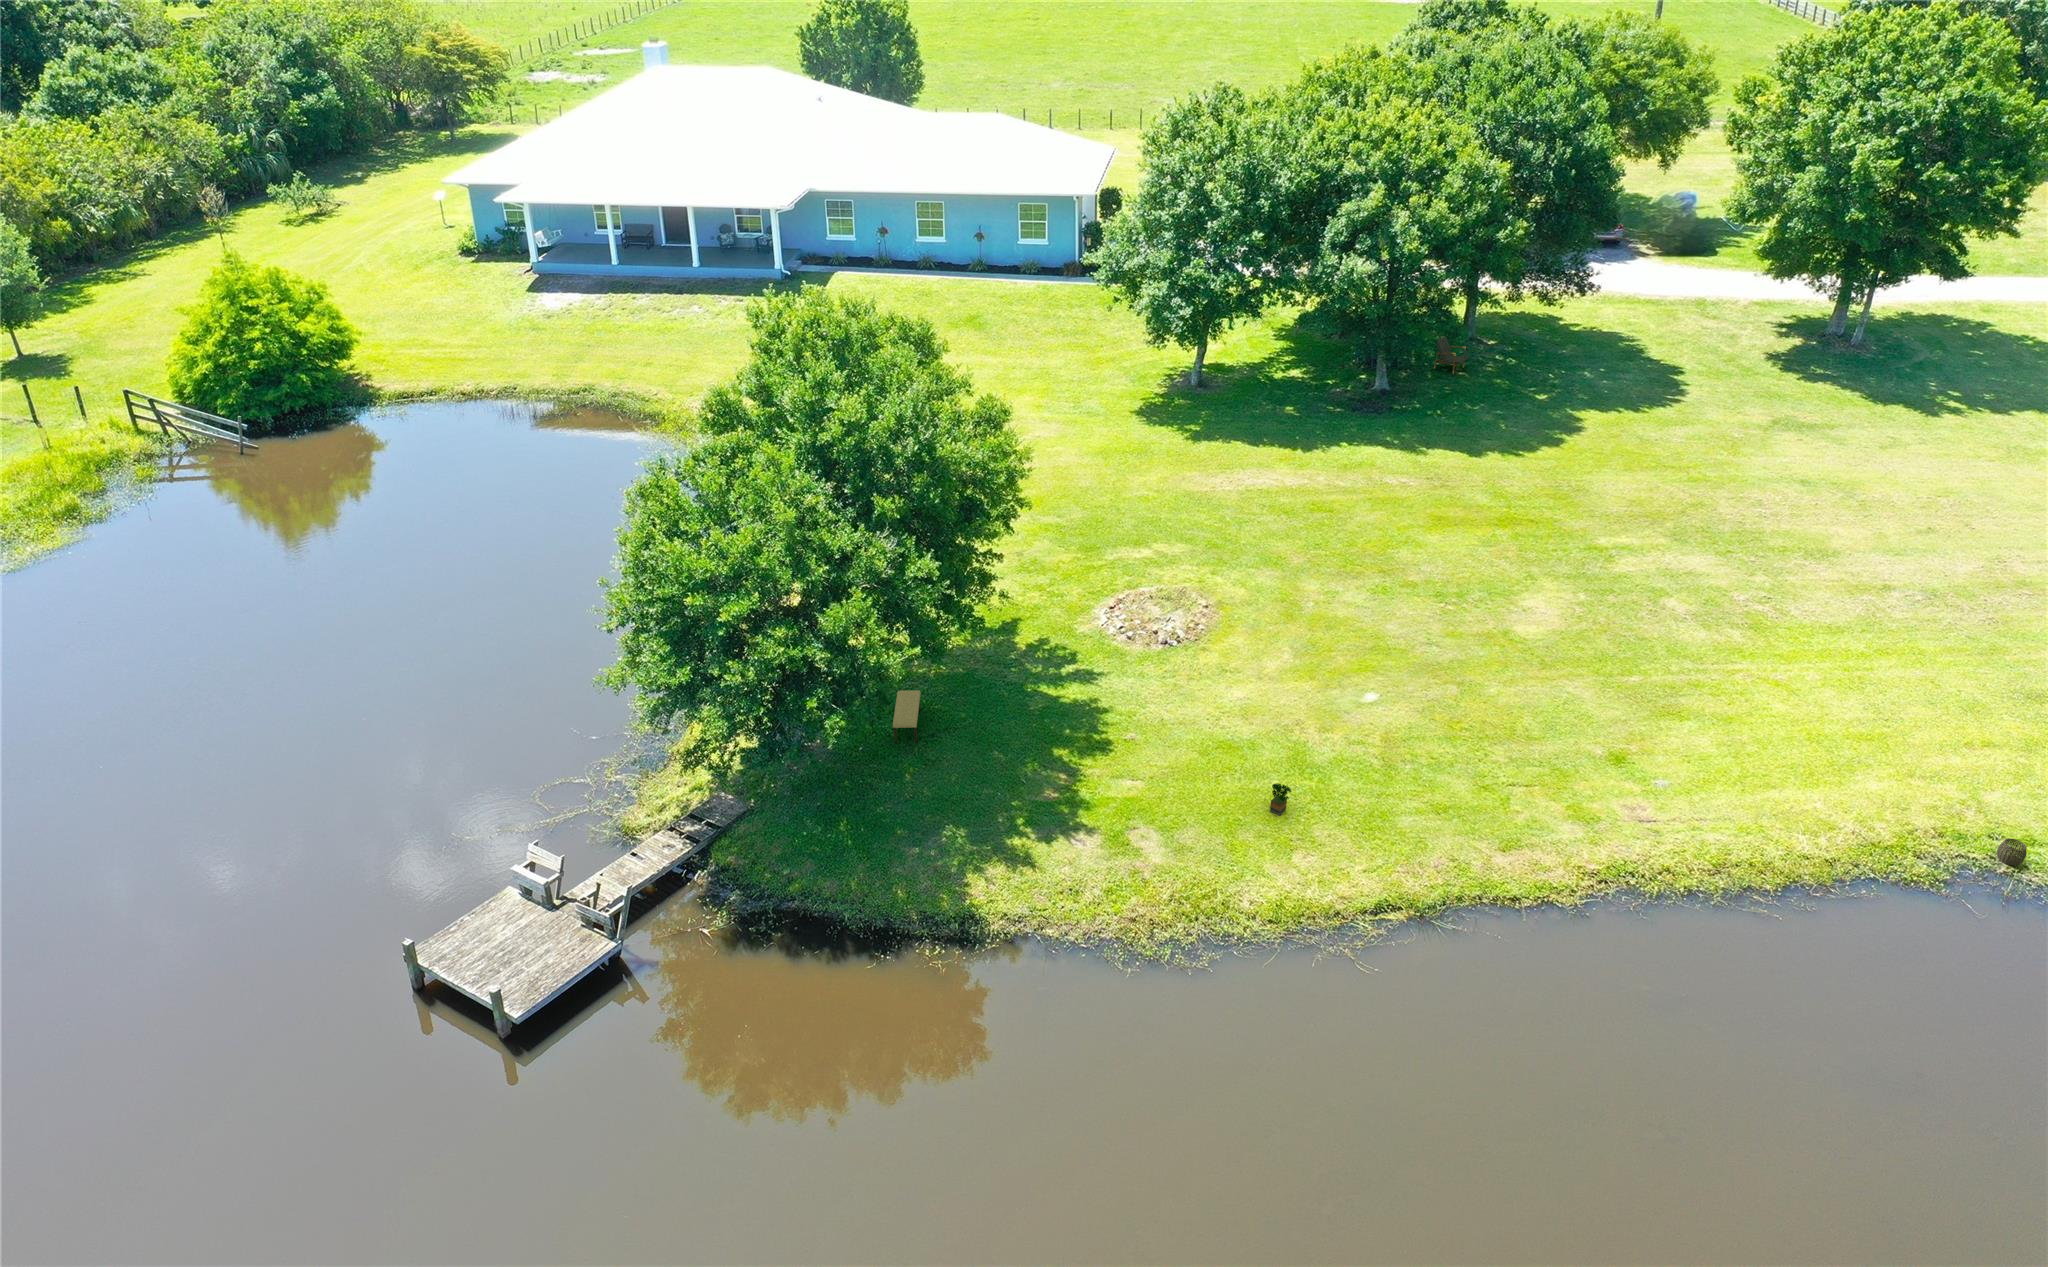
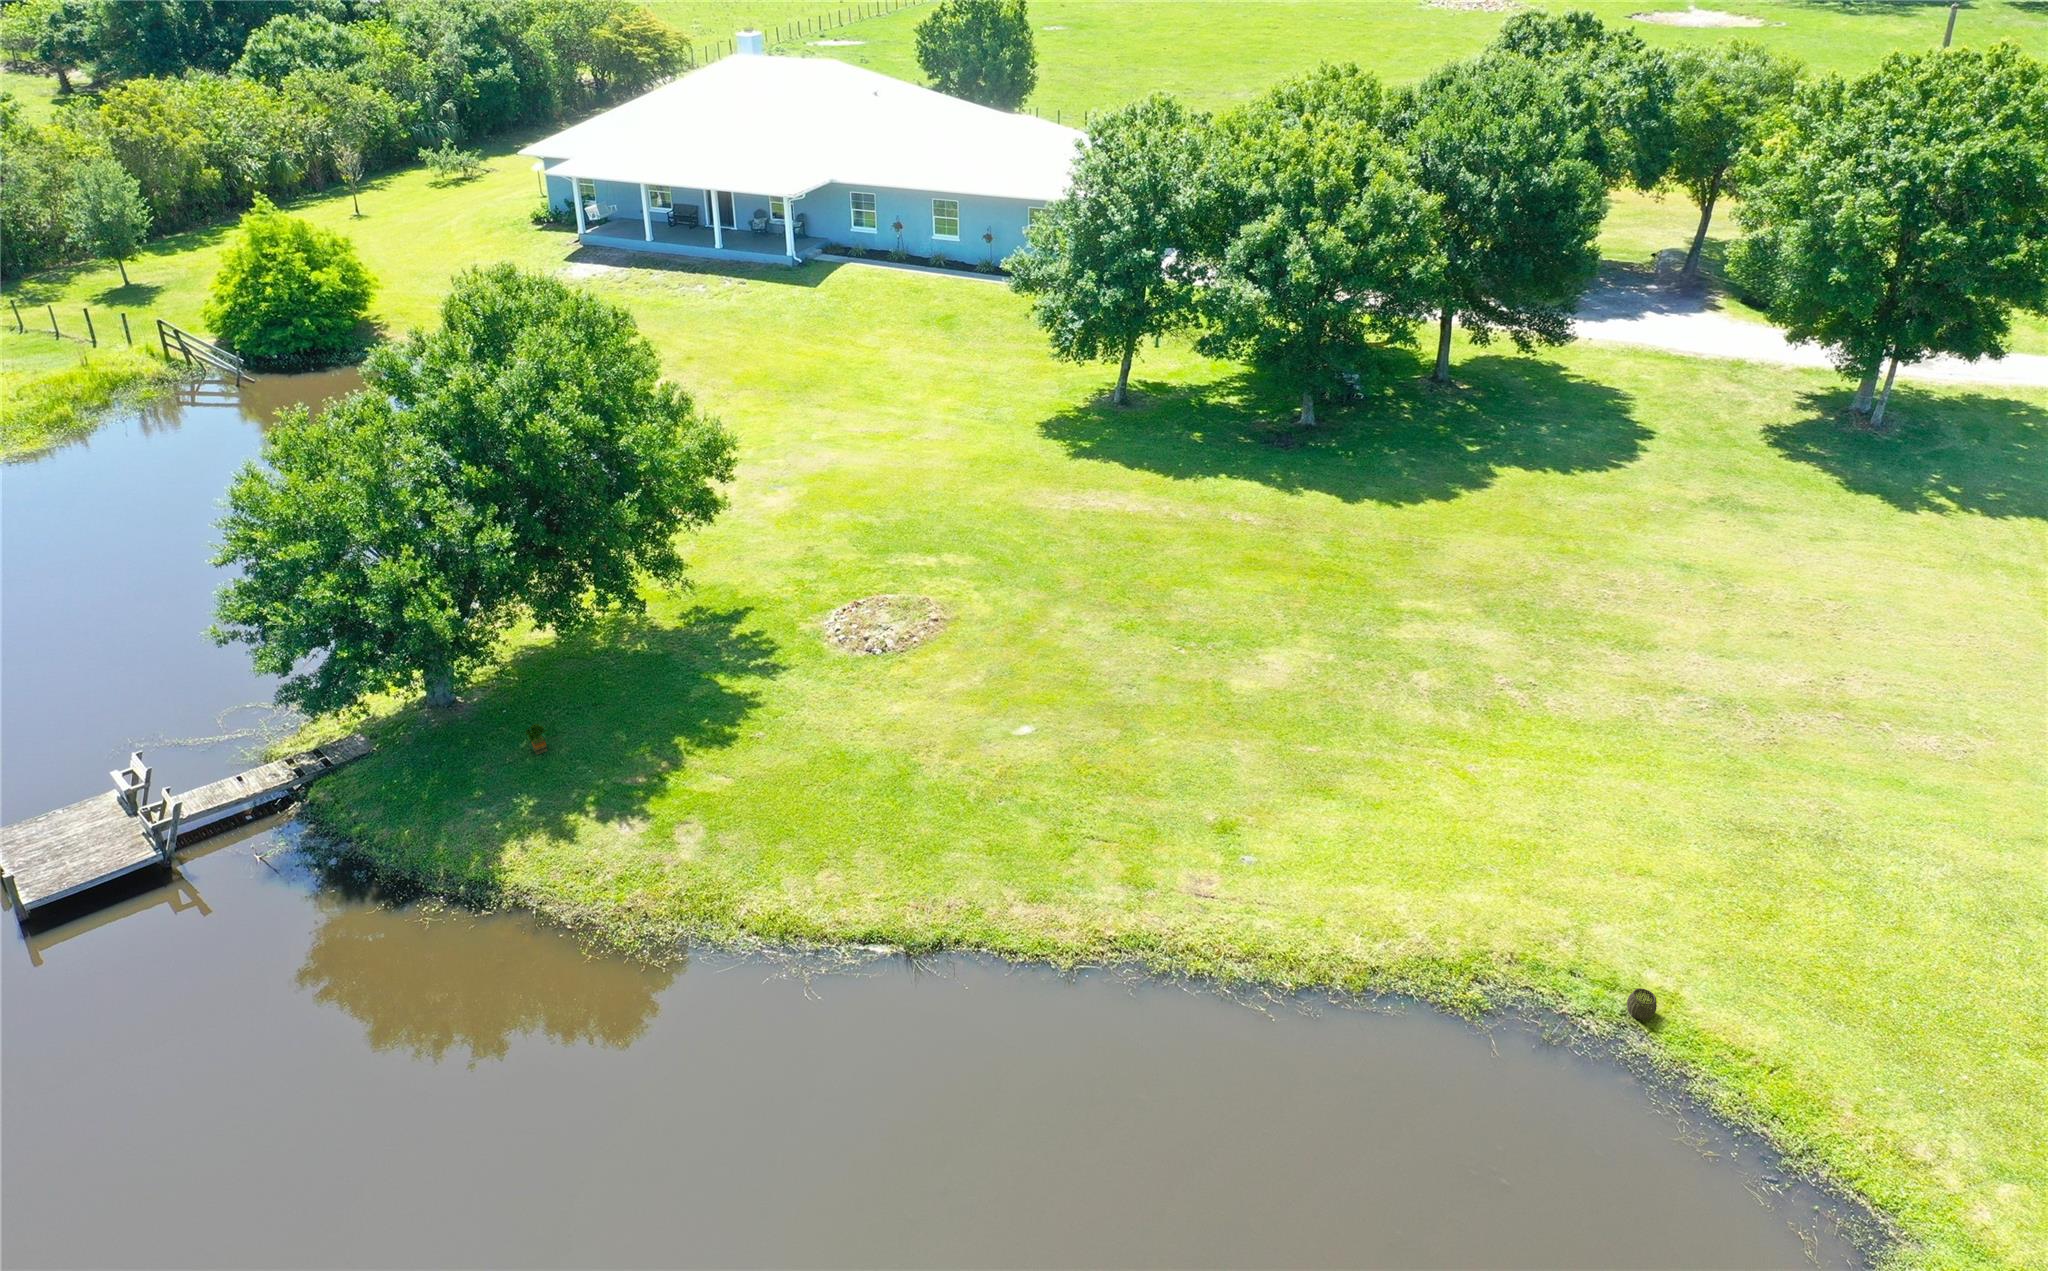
lounge chair: present [1434,336,1469,374] -> none [1371,374,1408,415]
bench: present [893,690,921,743] -> none [577,667,627,719]
potted tree: present [1270,783,1292,816] -> present [525,724,548,755]

